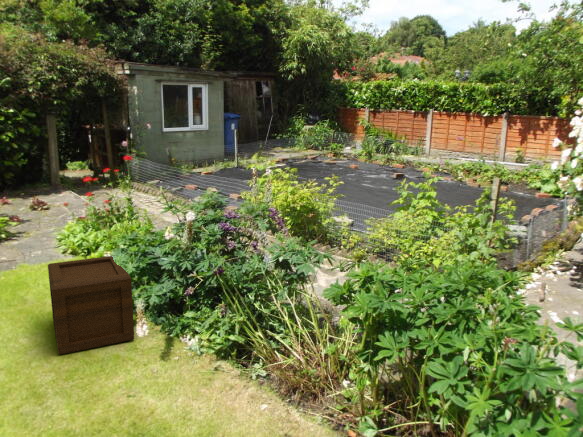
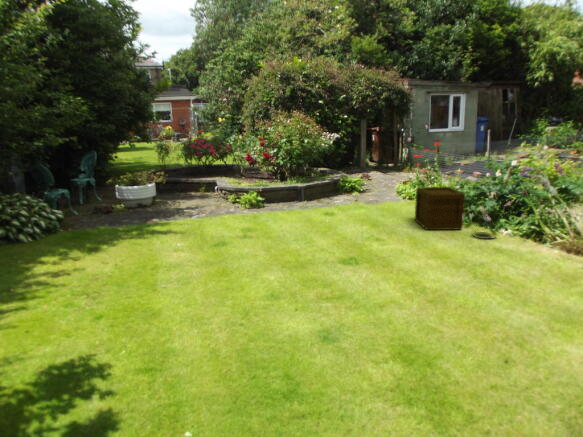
potted tree: none [140,288,192,365] -> present [474,201,497,239]

